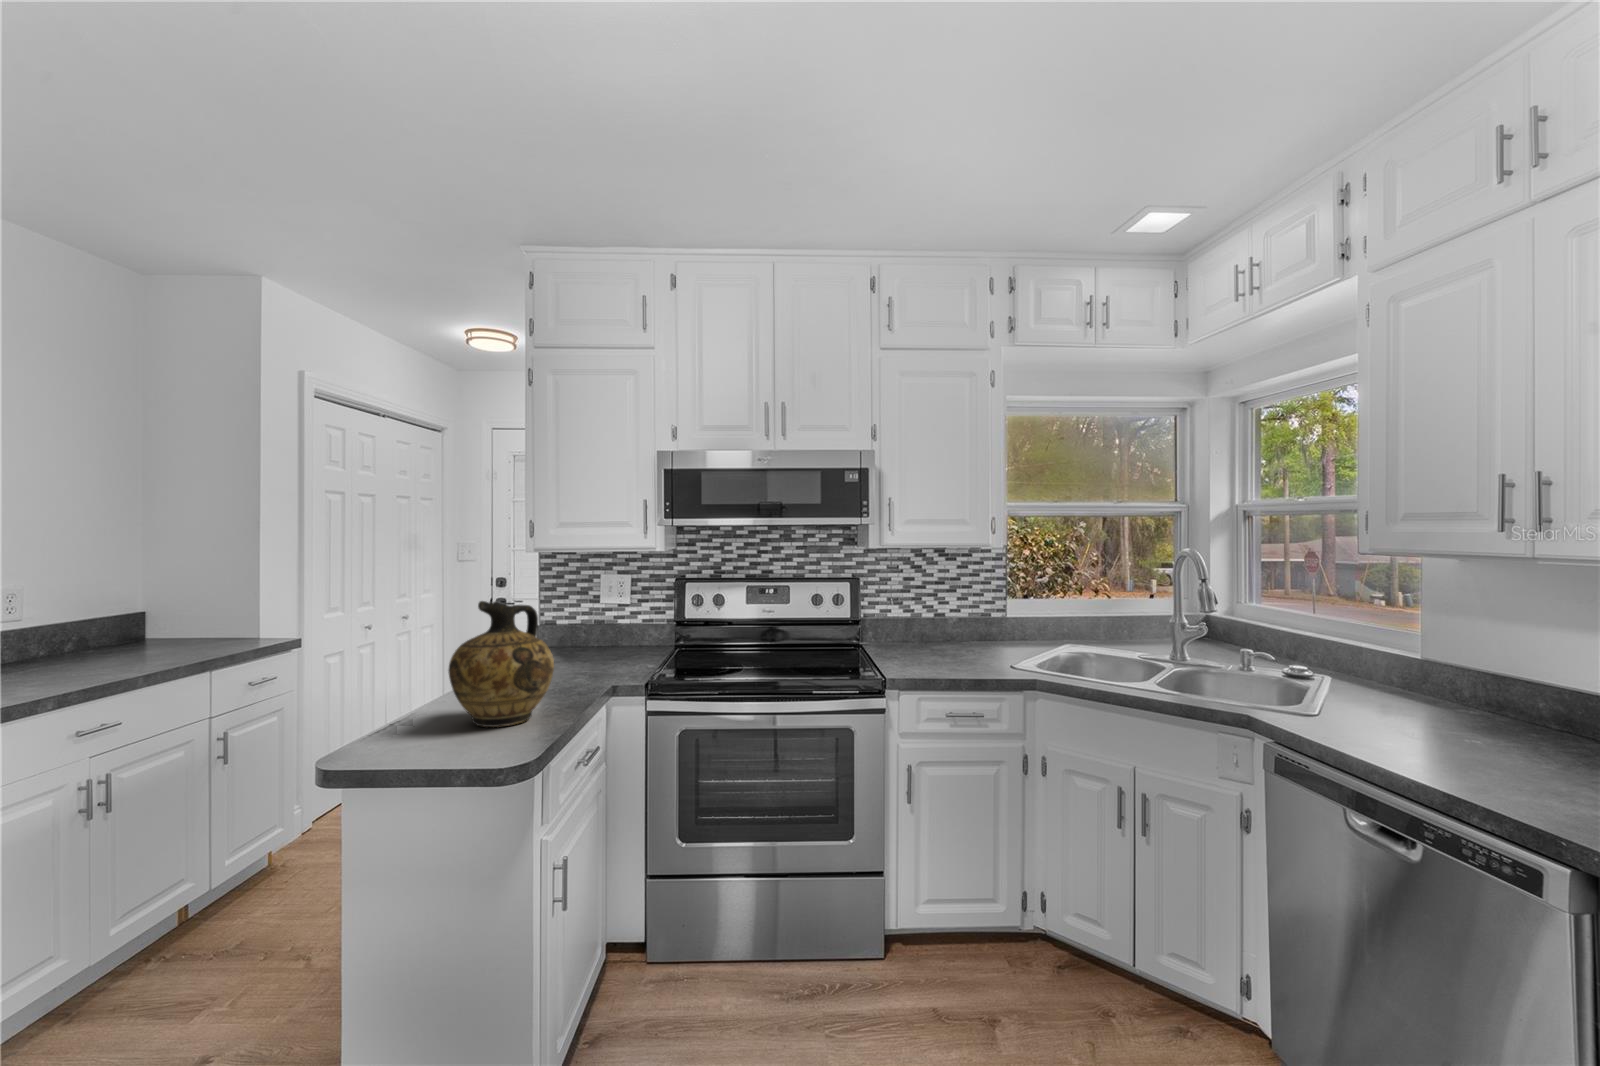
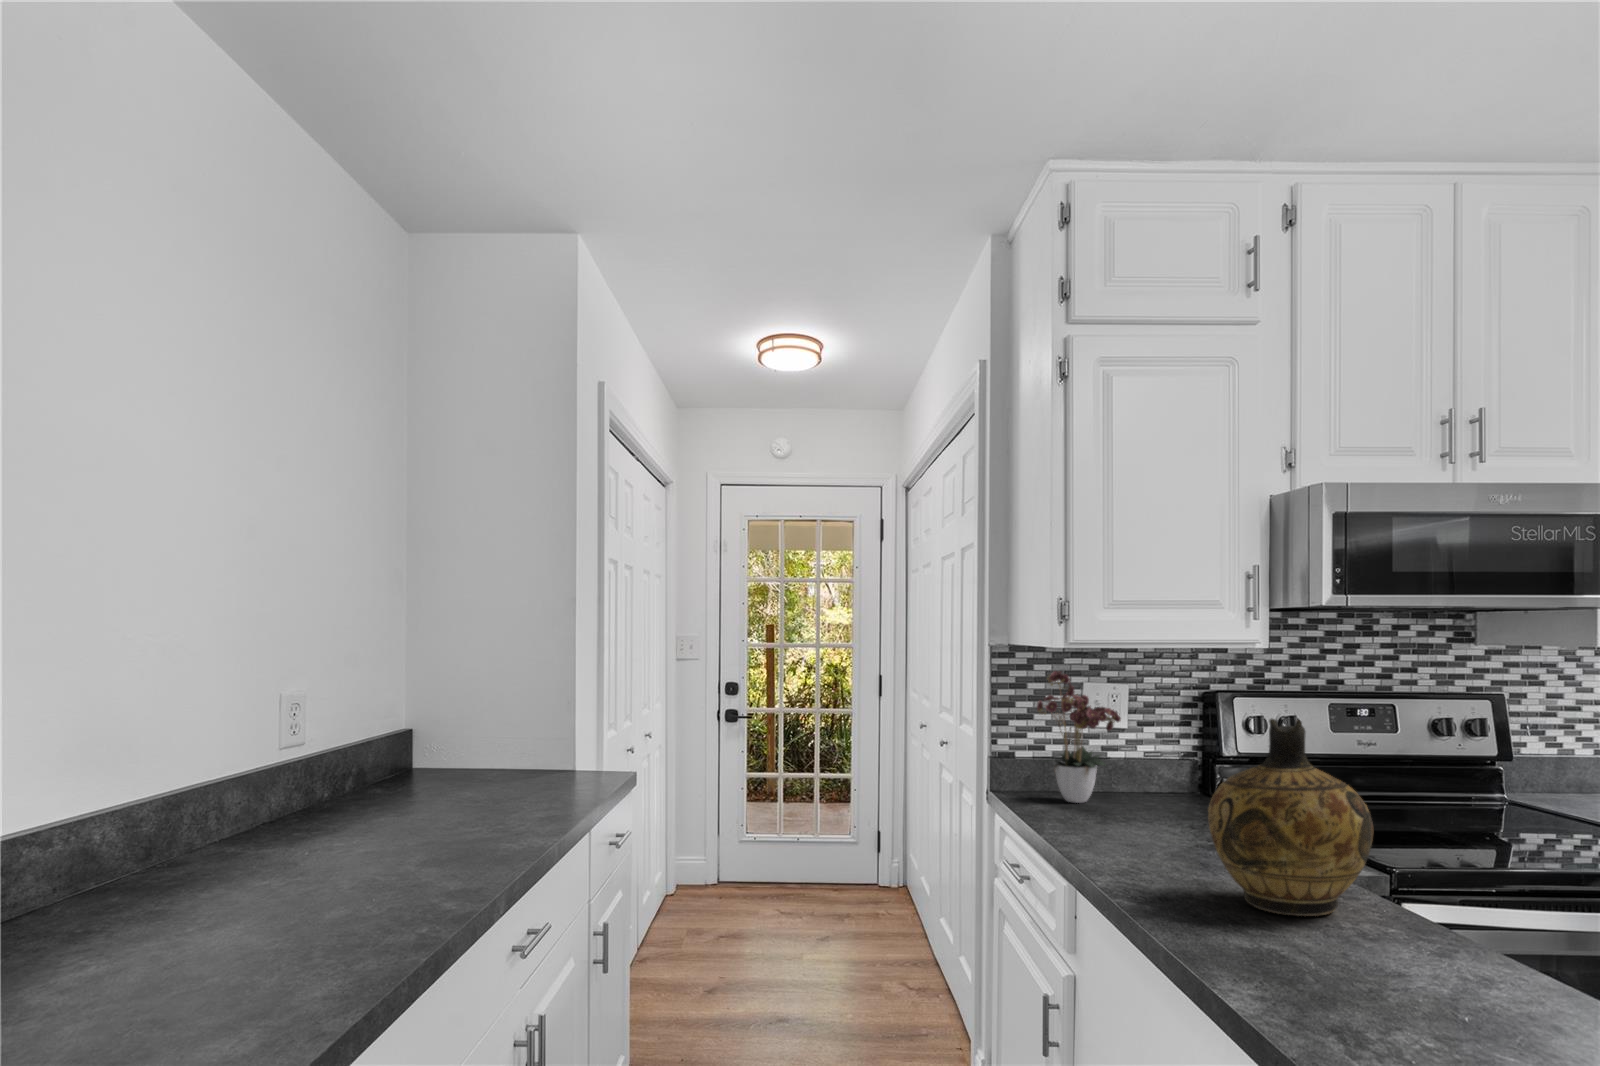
flower arrangement: none [555,563,613,654] -> present [1037,671,1121,803]

